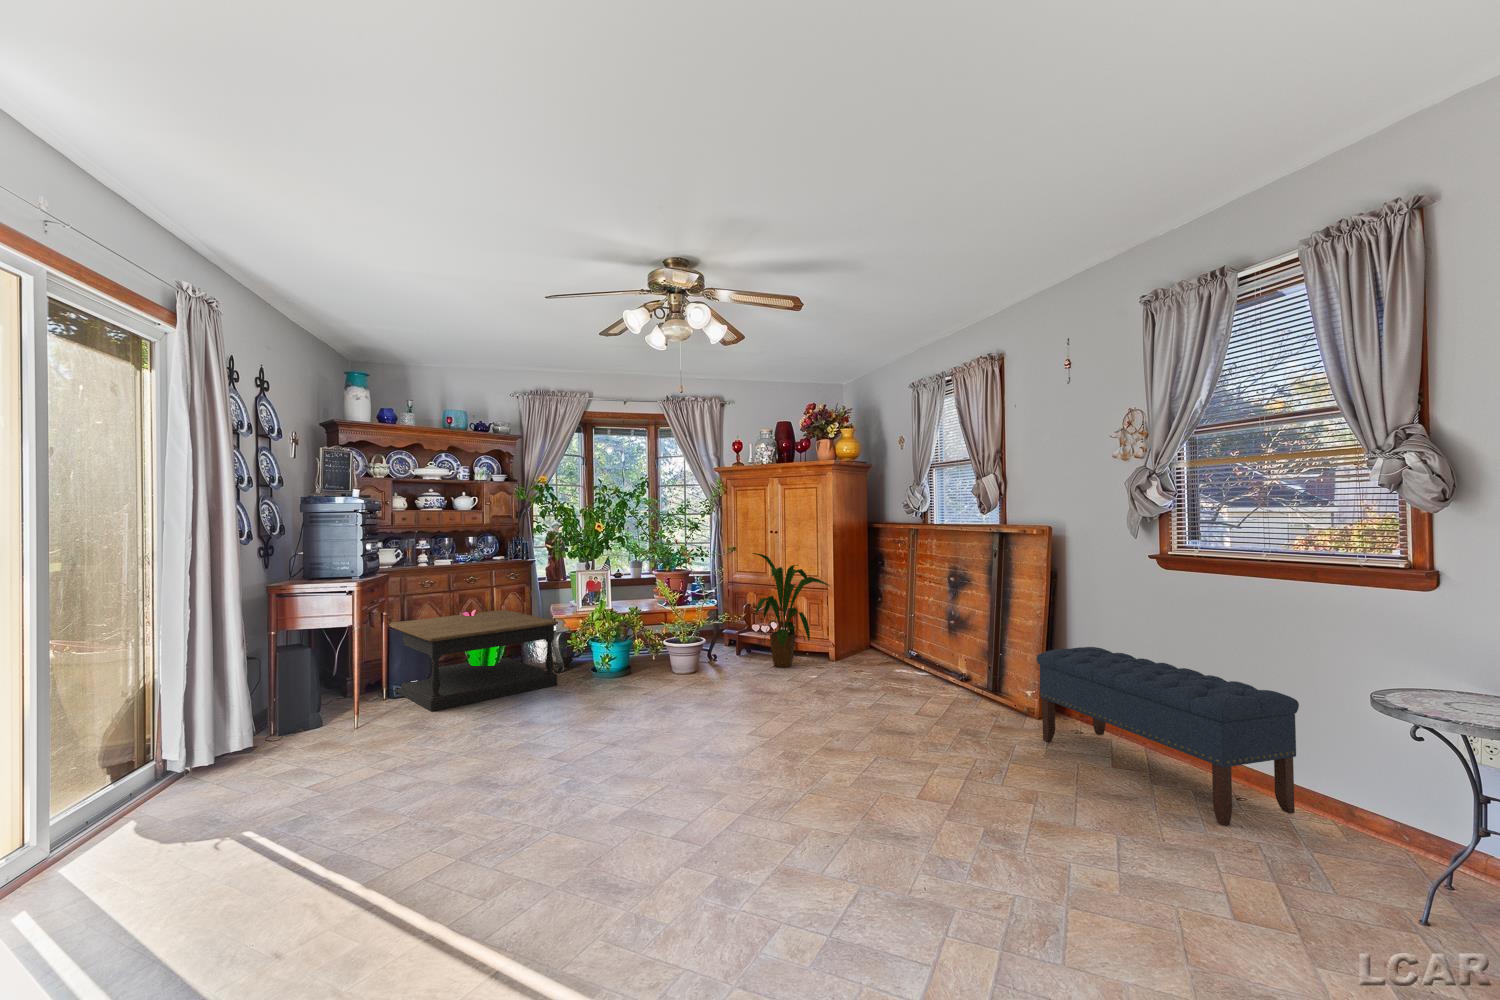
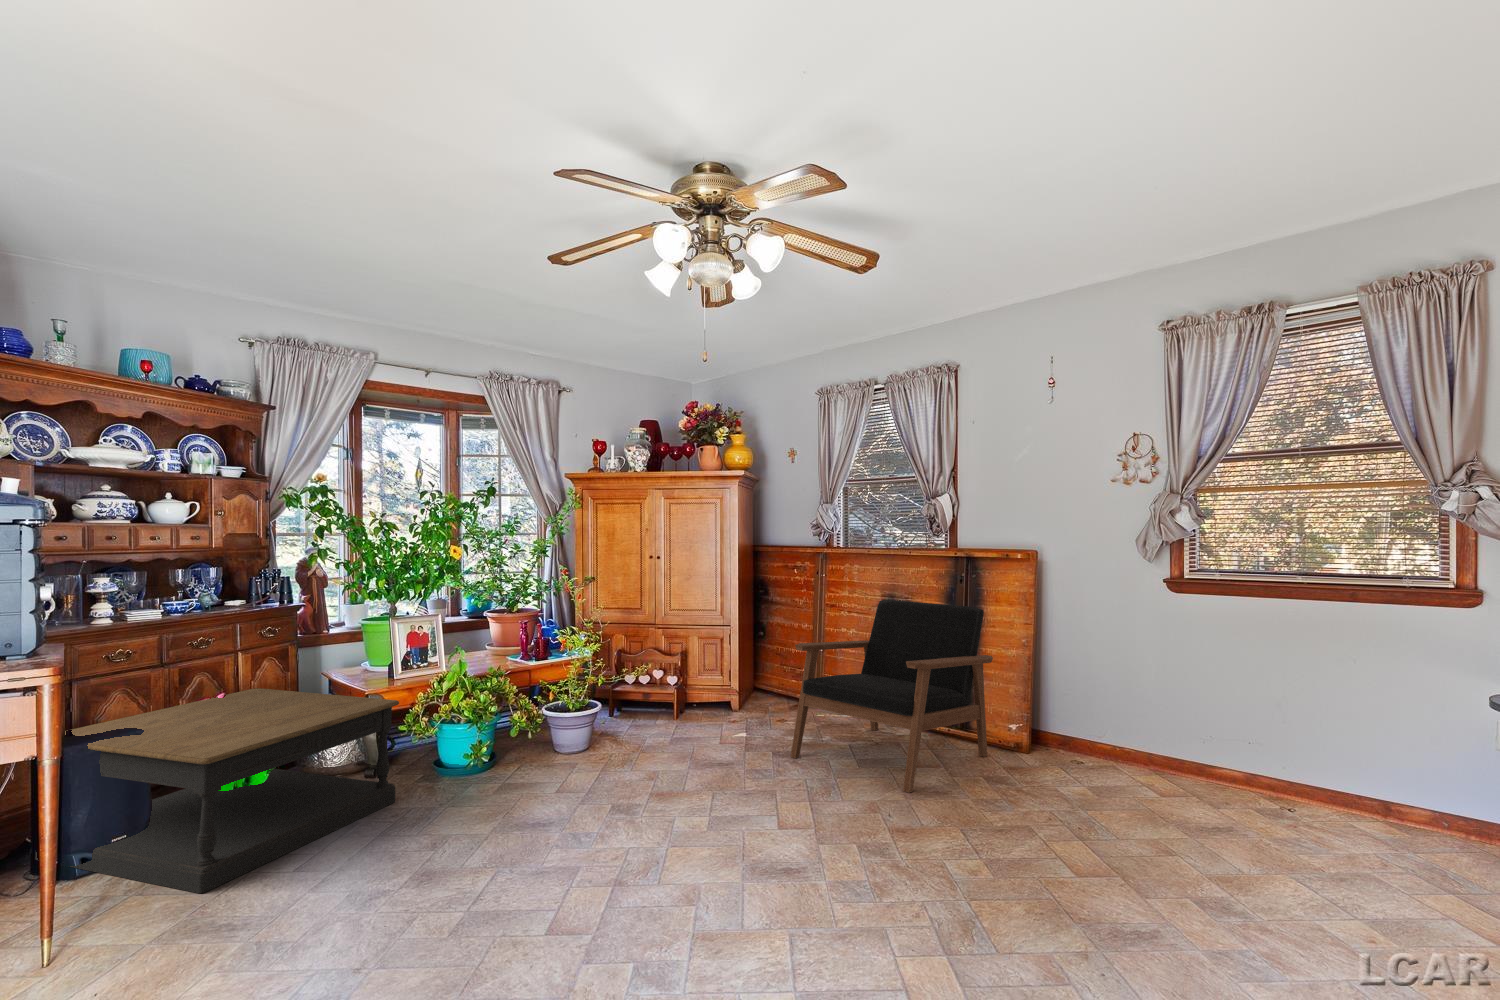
house plant: present [752,553,830,668] -> none [653,584,743,730]
armchair: none [829,571,1006,727] -> present [791,600,993,793]
bench: present [1037,647,1299,826] -> none [1061,675,1341,845]

